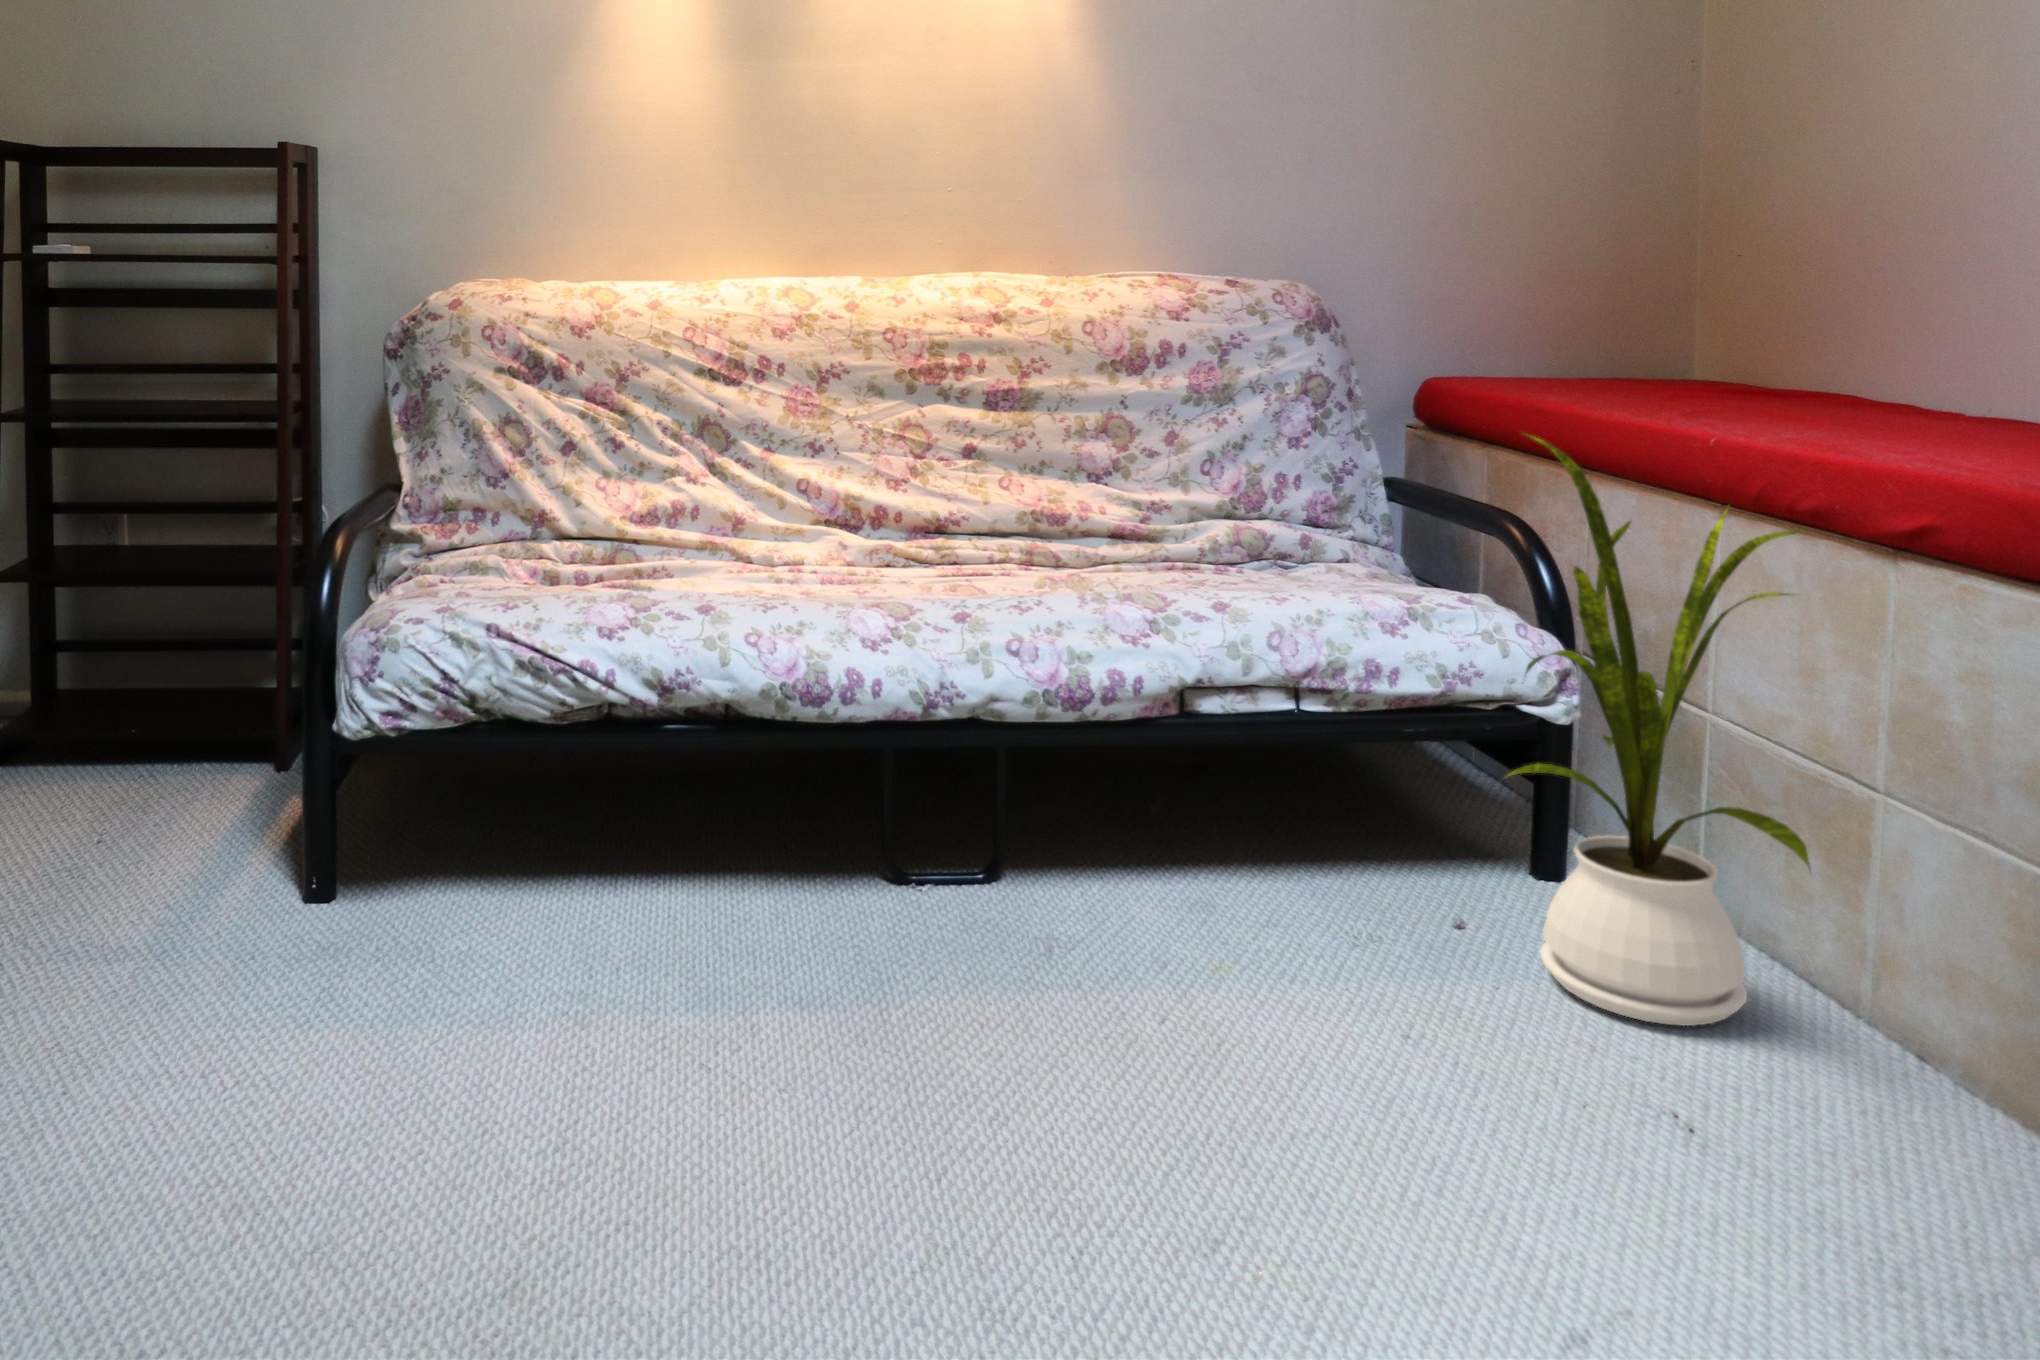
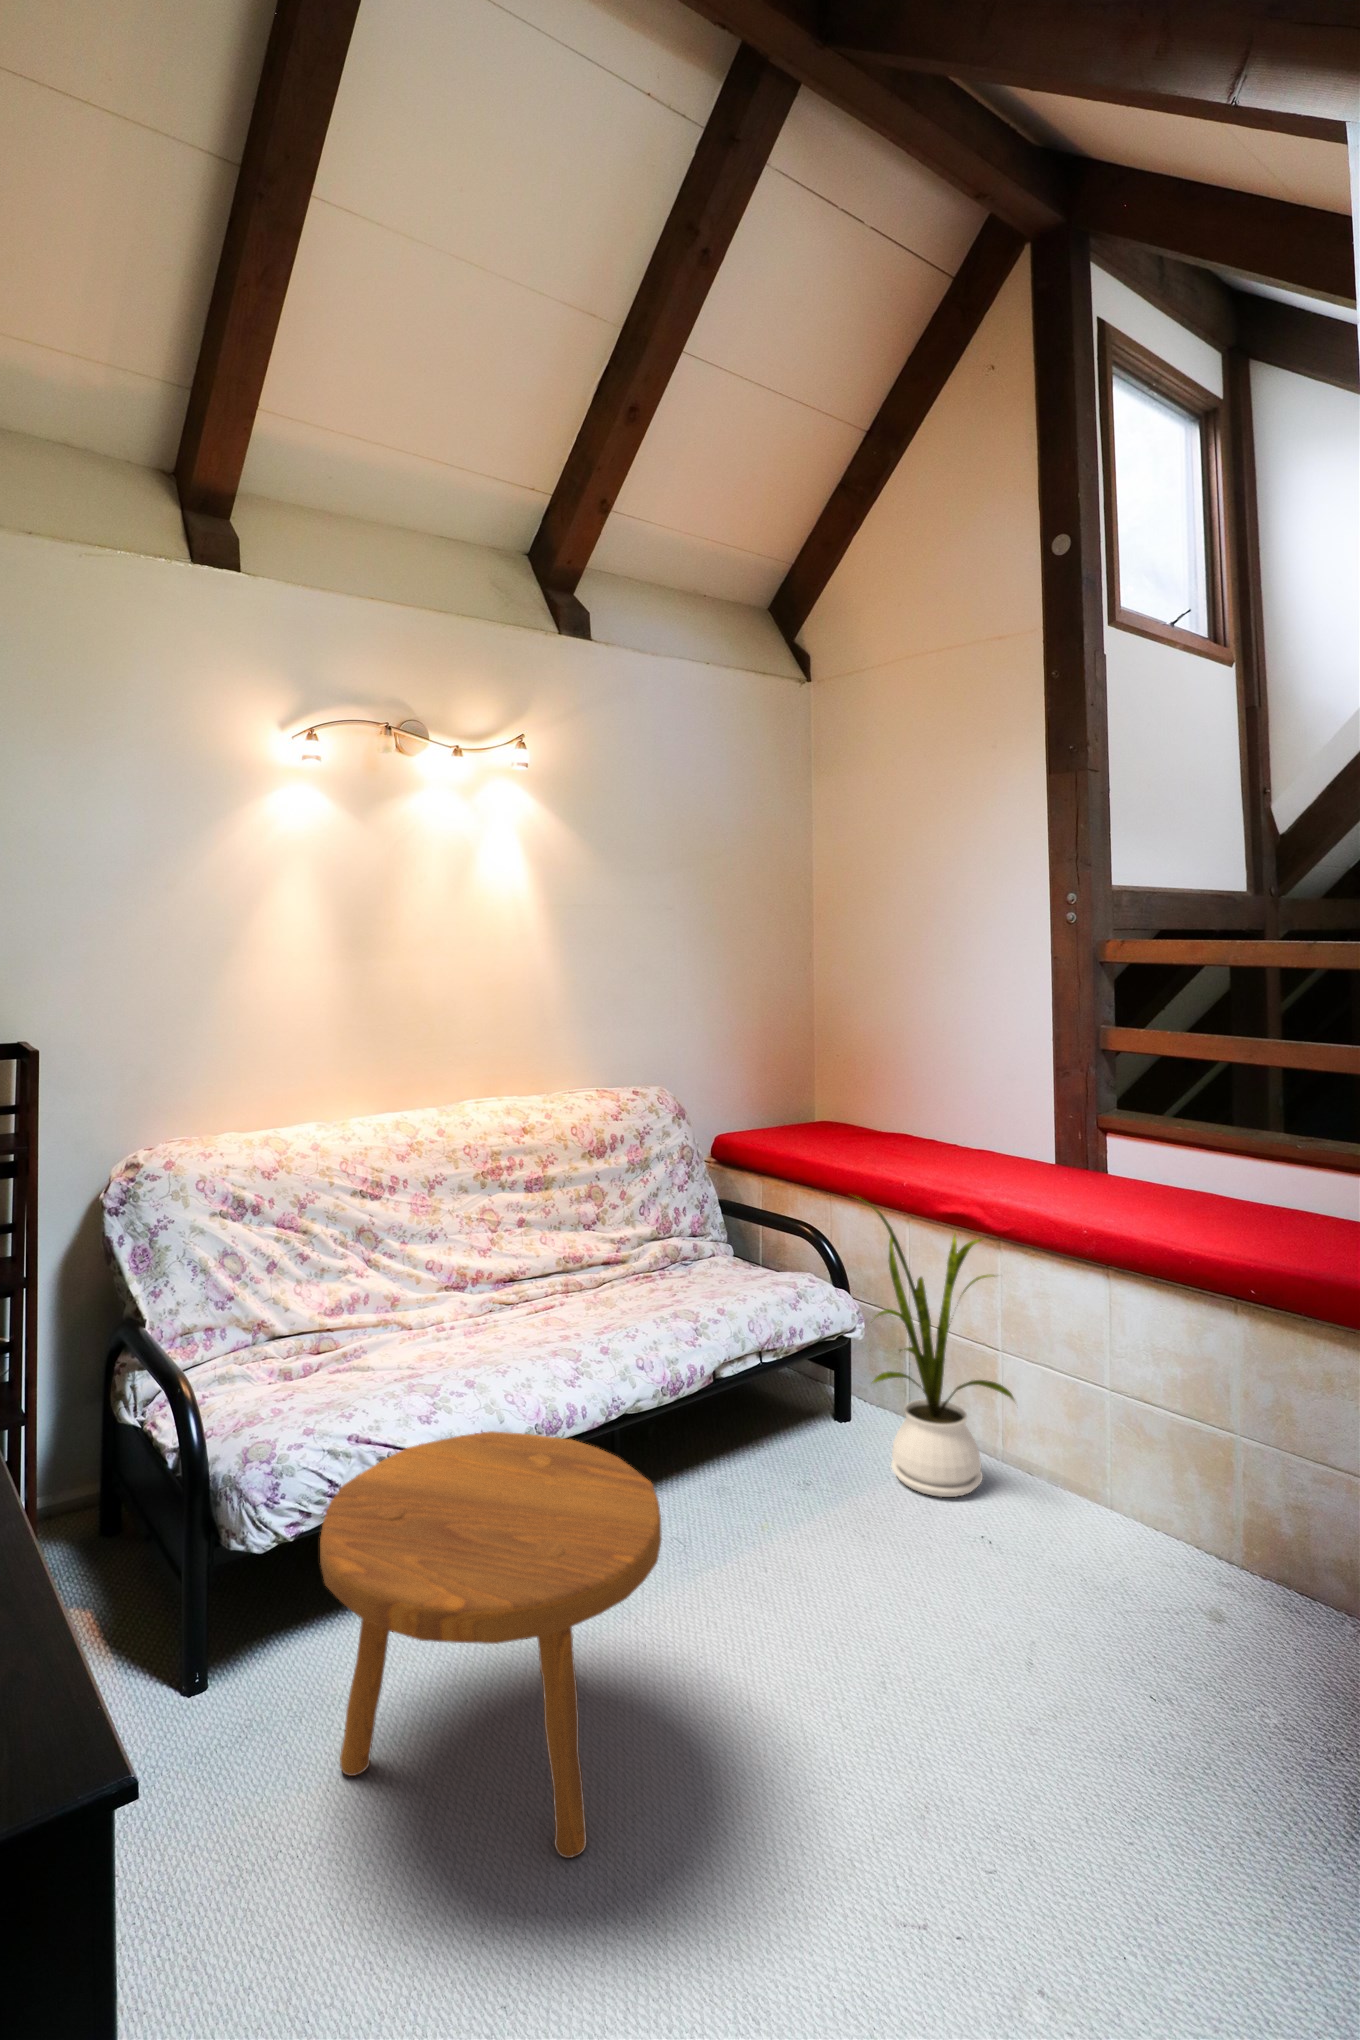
footstool: none [243,641,769,1196] -> present [320,1431,662,1858]

